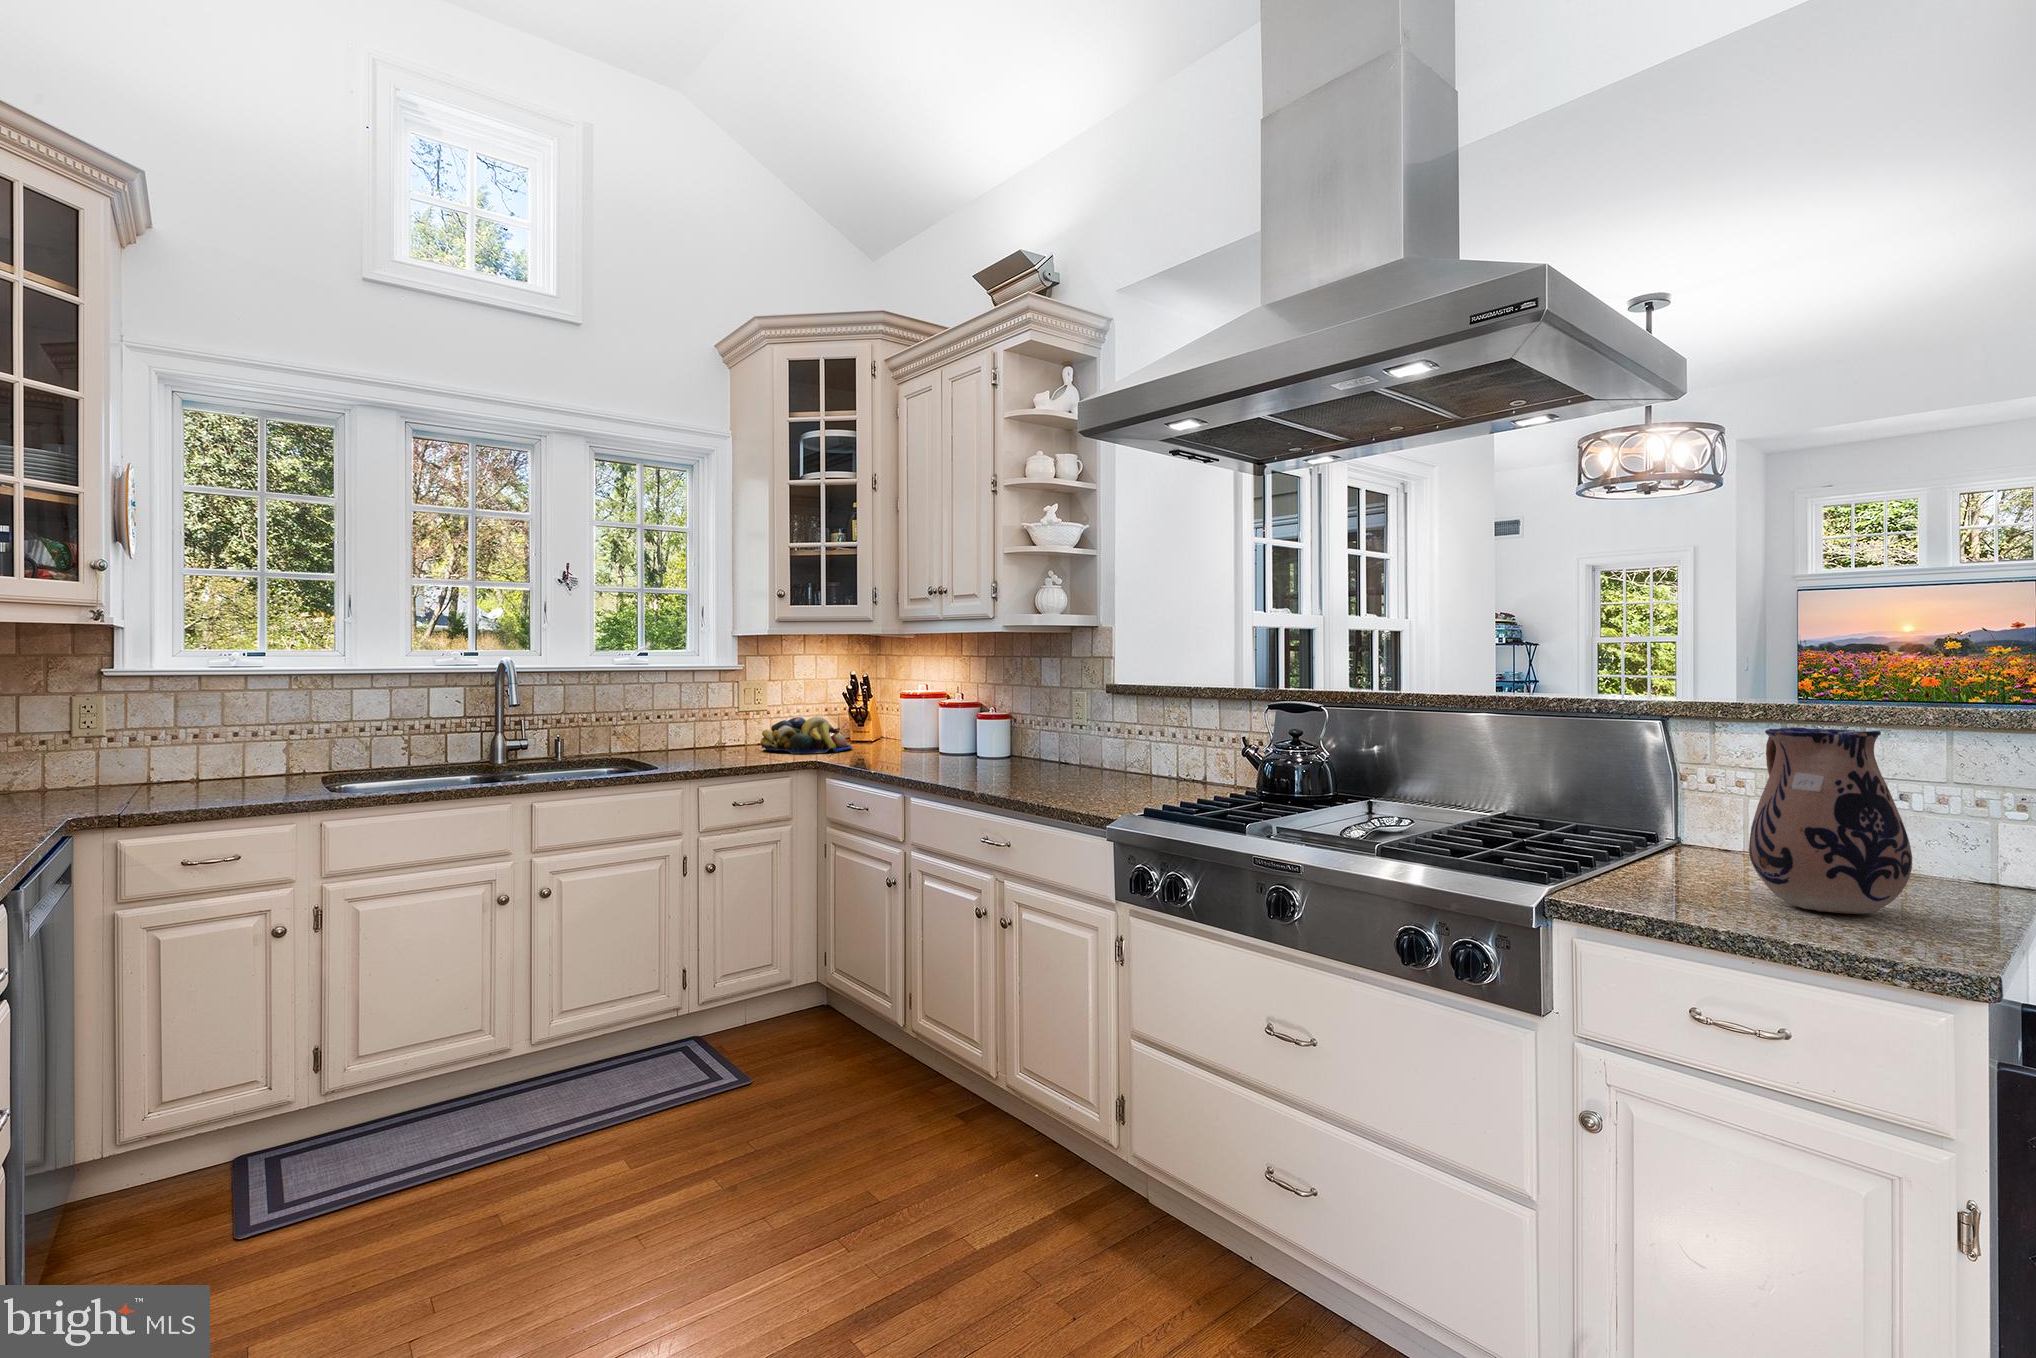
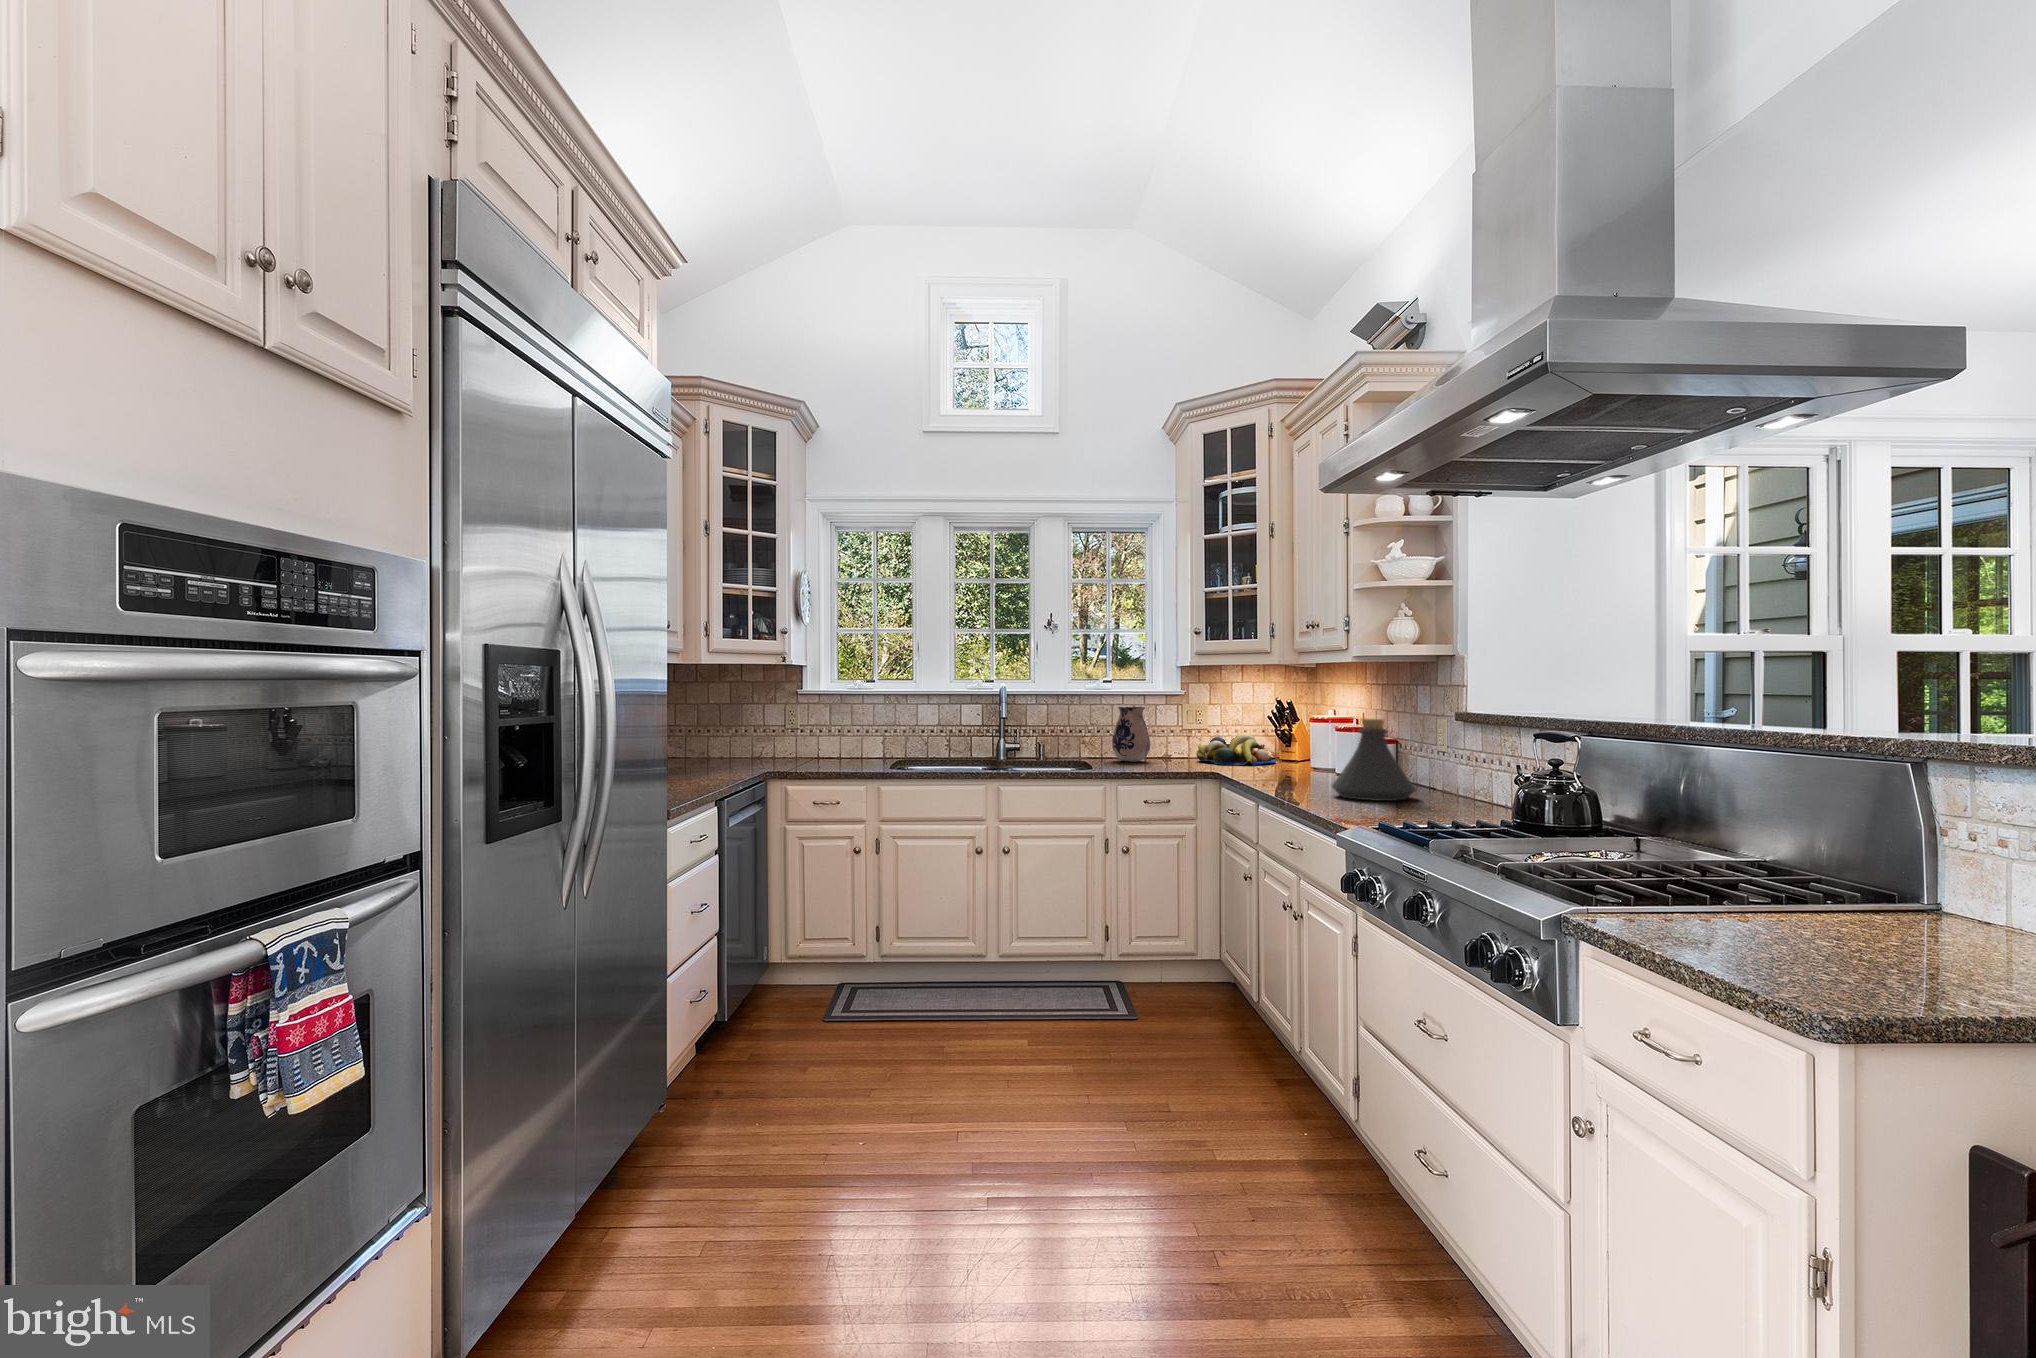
bottle: none [1001,694,1090,785] -> present [1332,719,1416,801]
ceramic pitcher: present [1749,727,1912,914] -> present [1112,707,1150,762]

